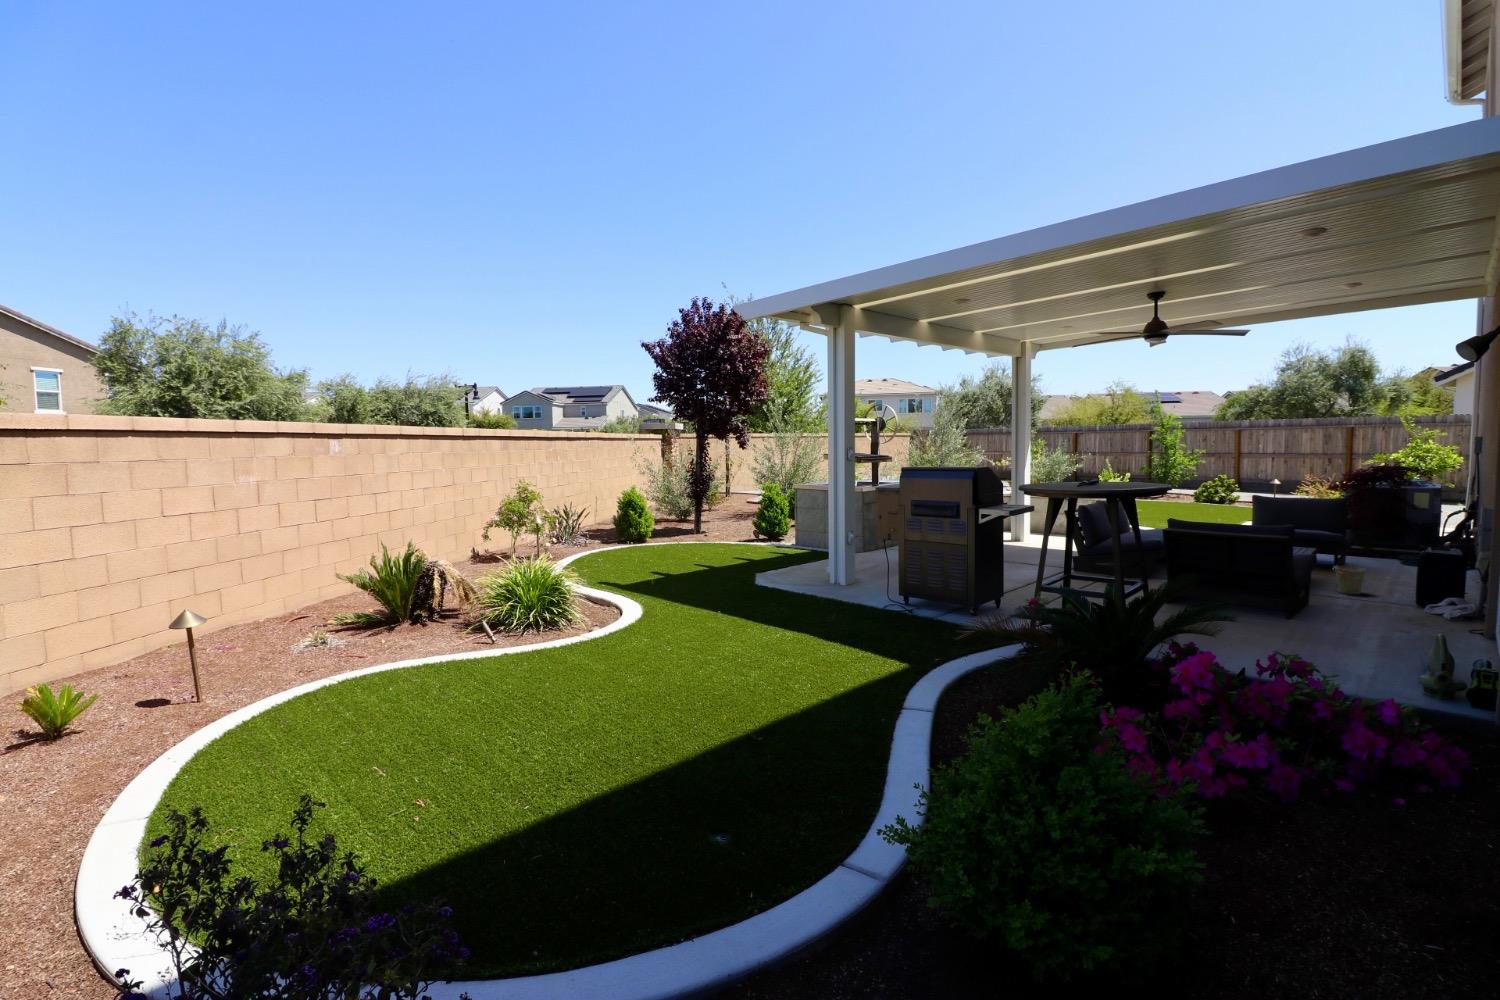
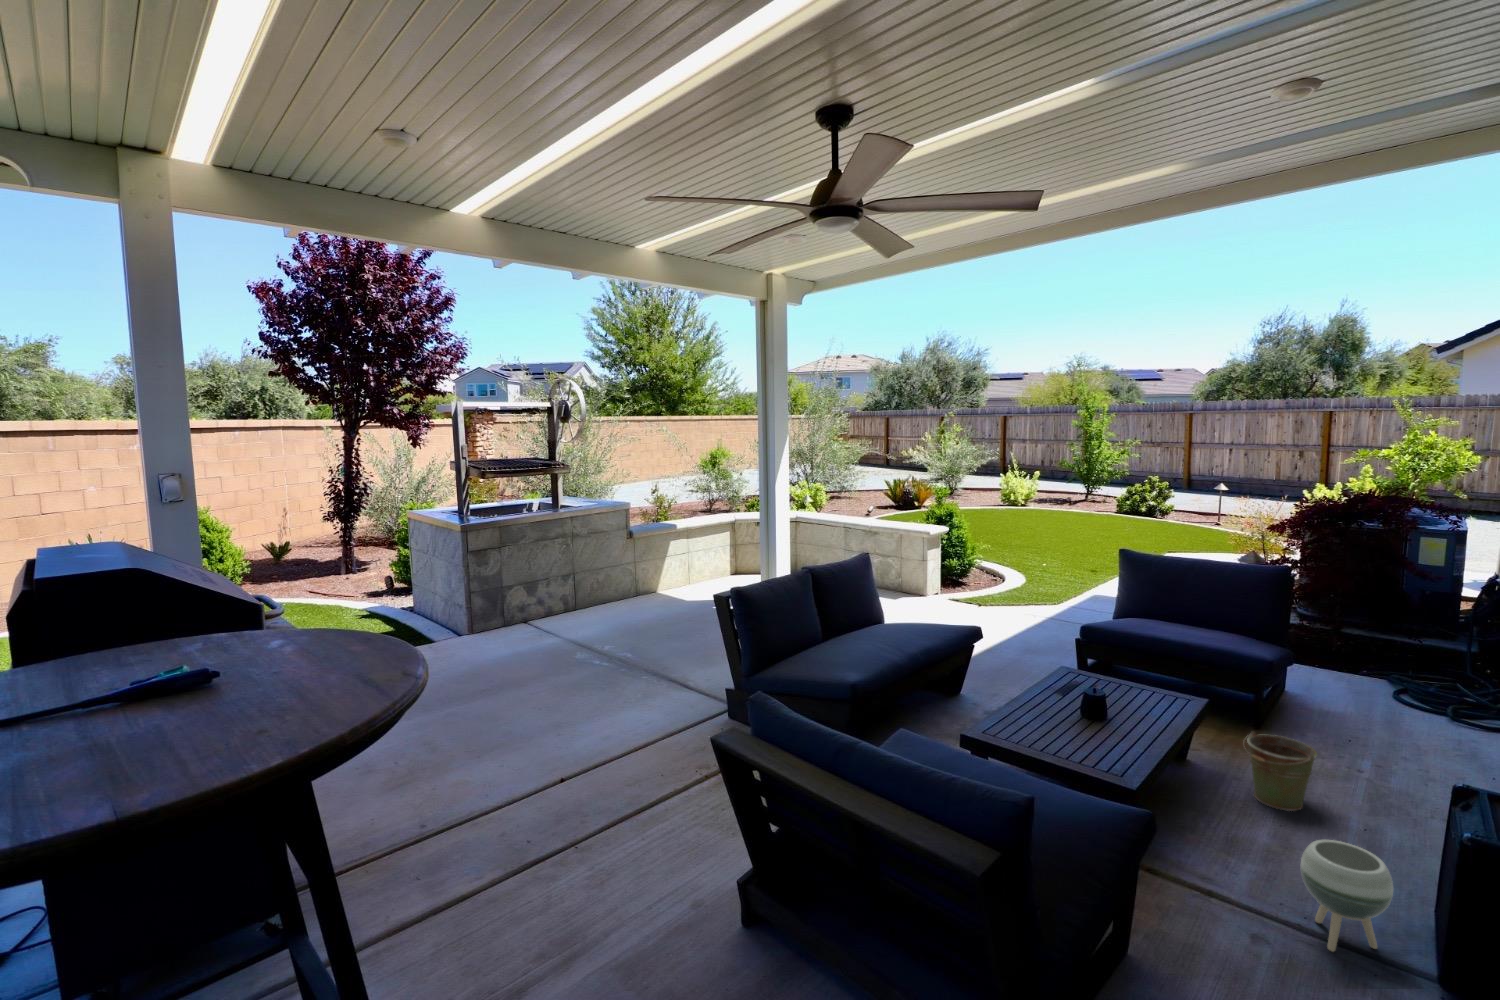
planter: none [1365,580,1399,614] -> present [1301,840,1393,951]

